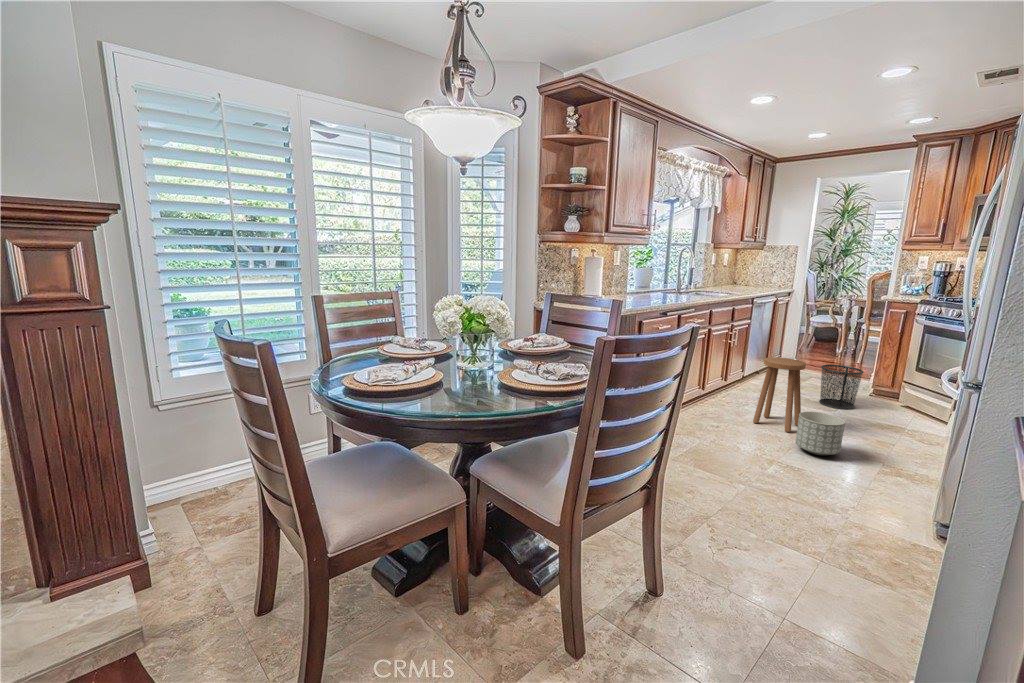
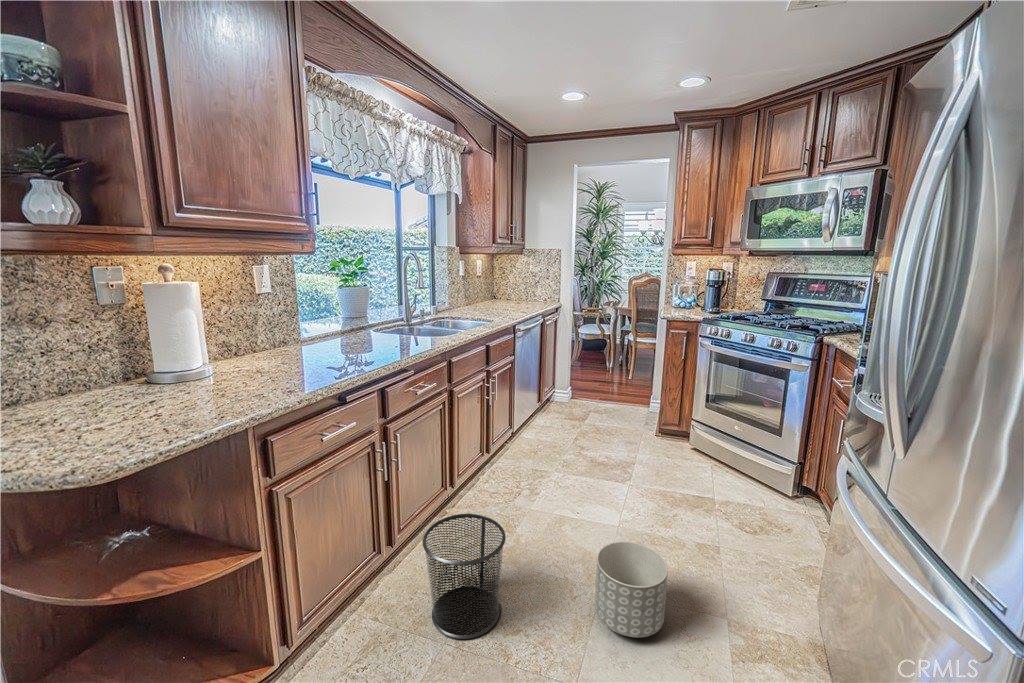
stool: present [753,357,806,432] -> none [527,433,594,564]
trash can: present [819,365,864,409] -> present [423,514,506,639]

